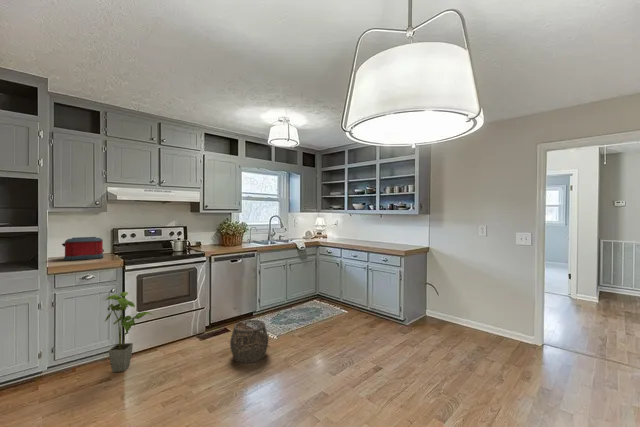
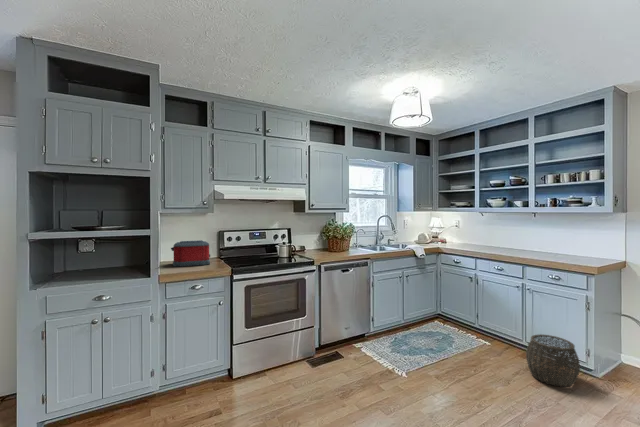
house plant: present [105,292,152,372] -> none [214,307,265,401]
woven basket: present [230,320,268,363] -> present [526,334,580,387]

